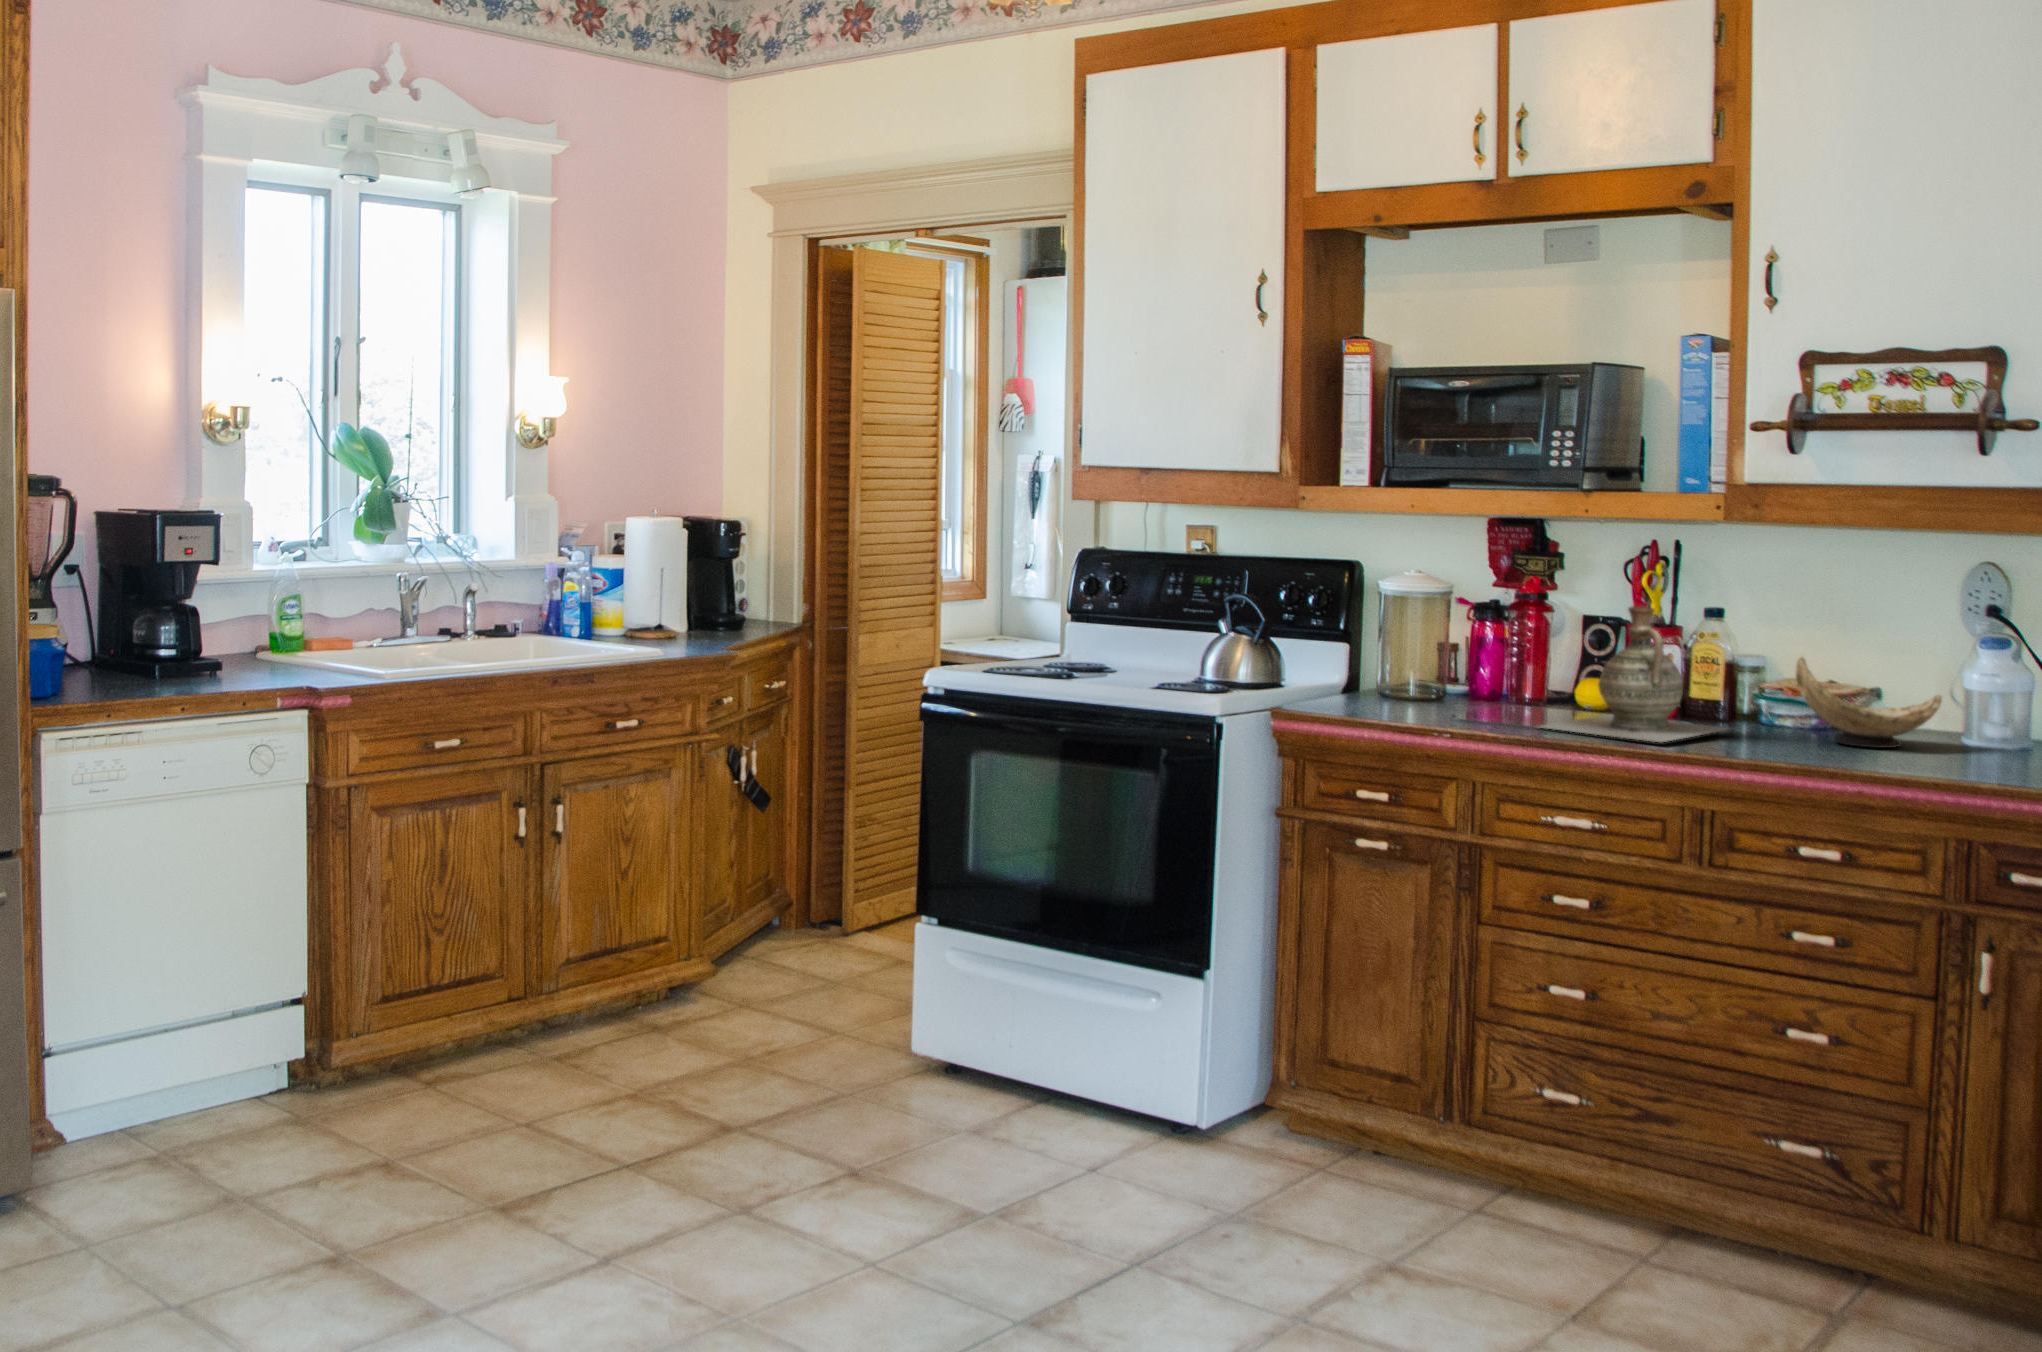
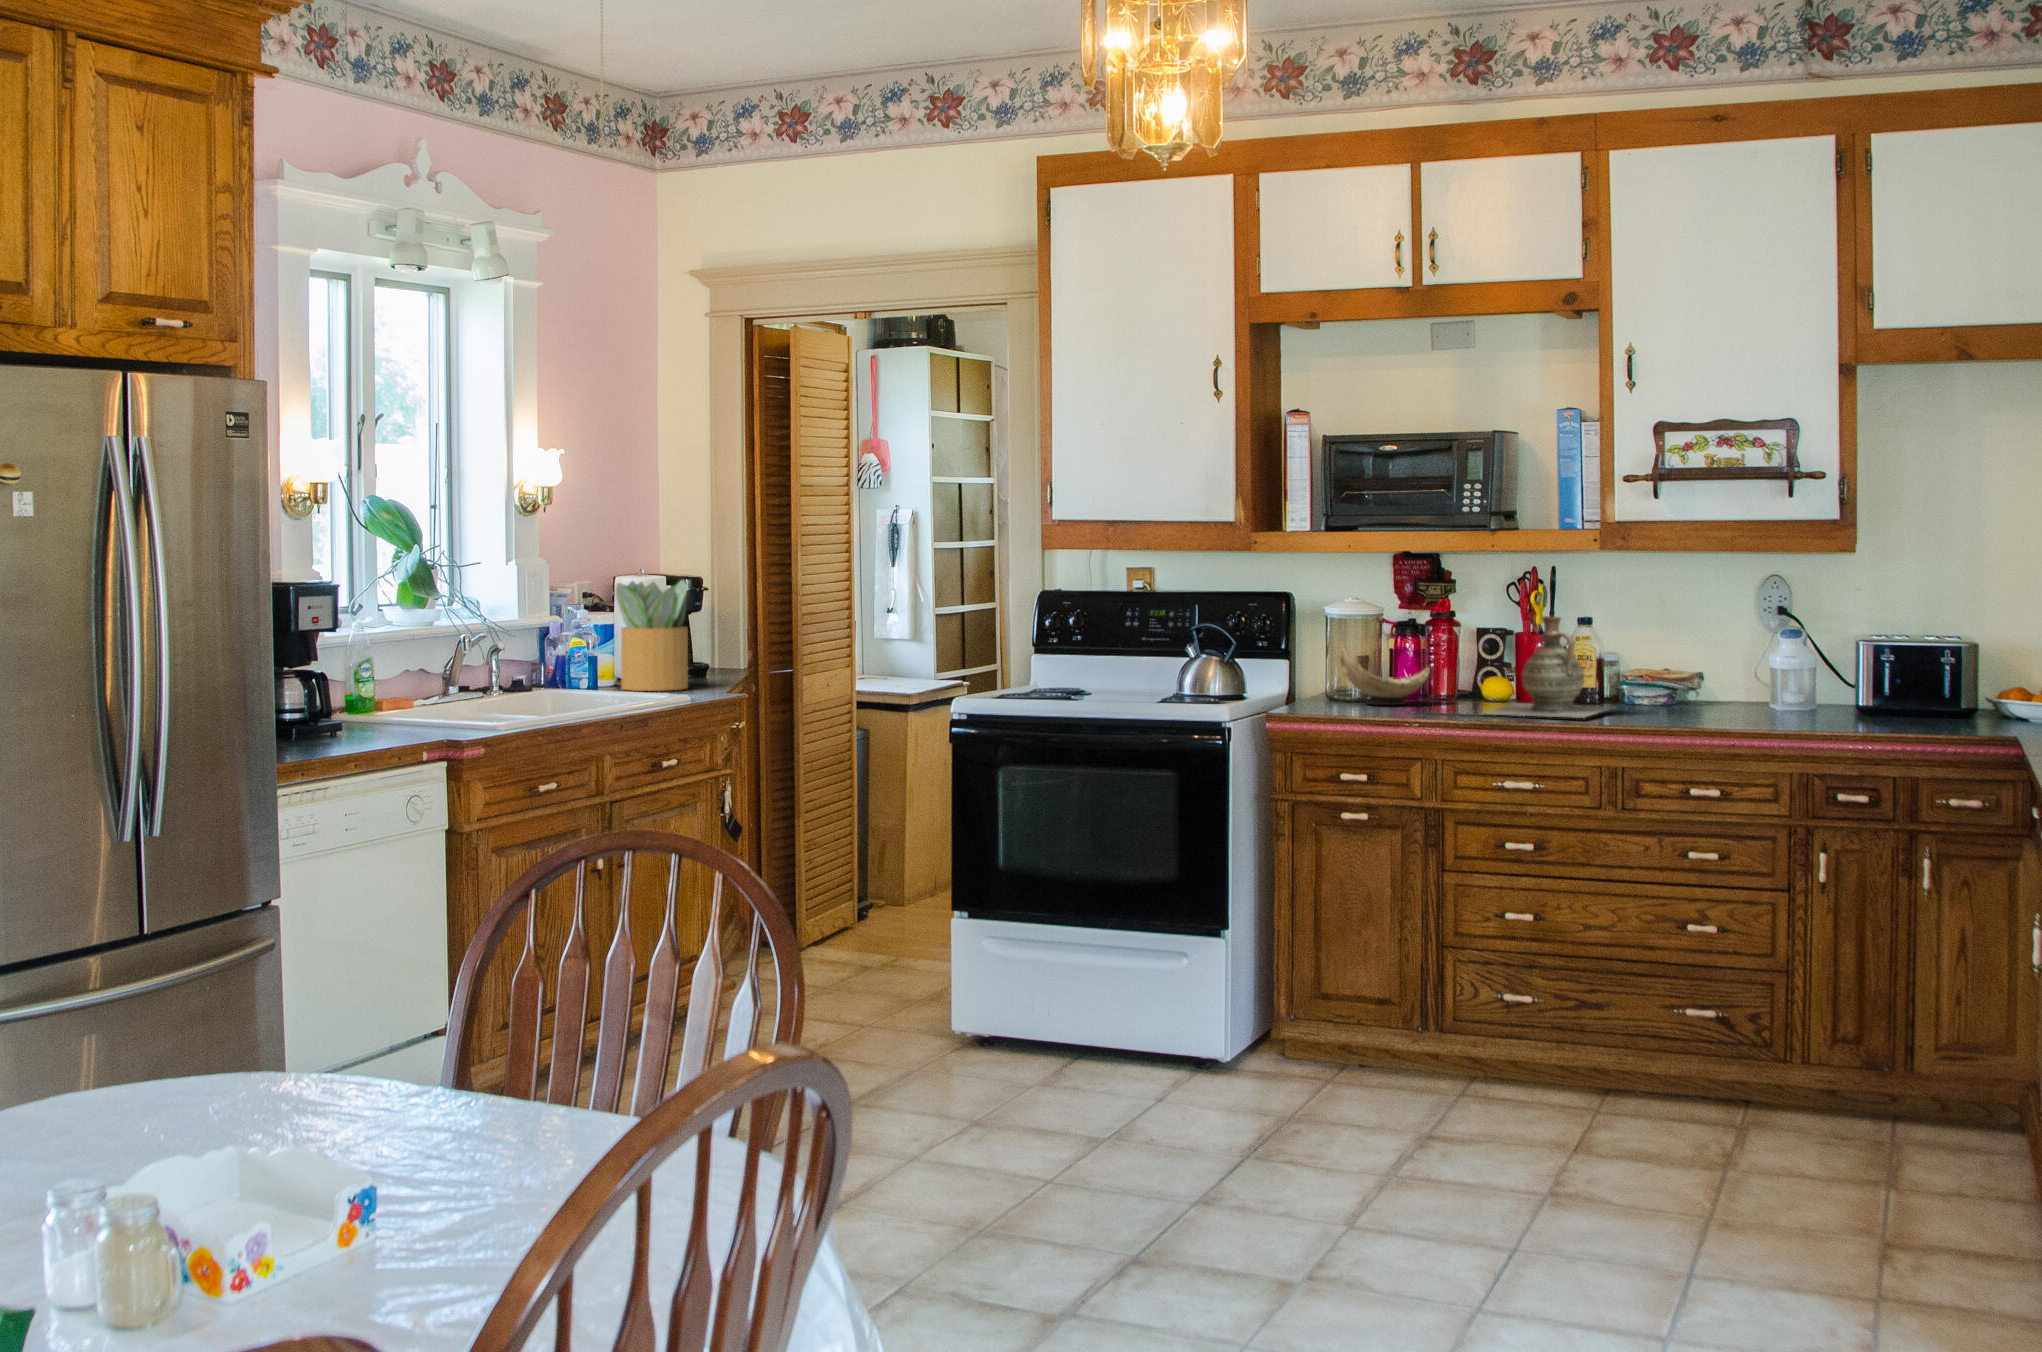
potted plant: none [617,523,699,641] -> present [615,580,688,691]
decorative bowl: present [1795,657,1942,748] -> present [1340,645,1430,705]

